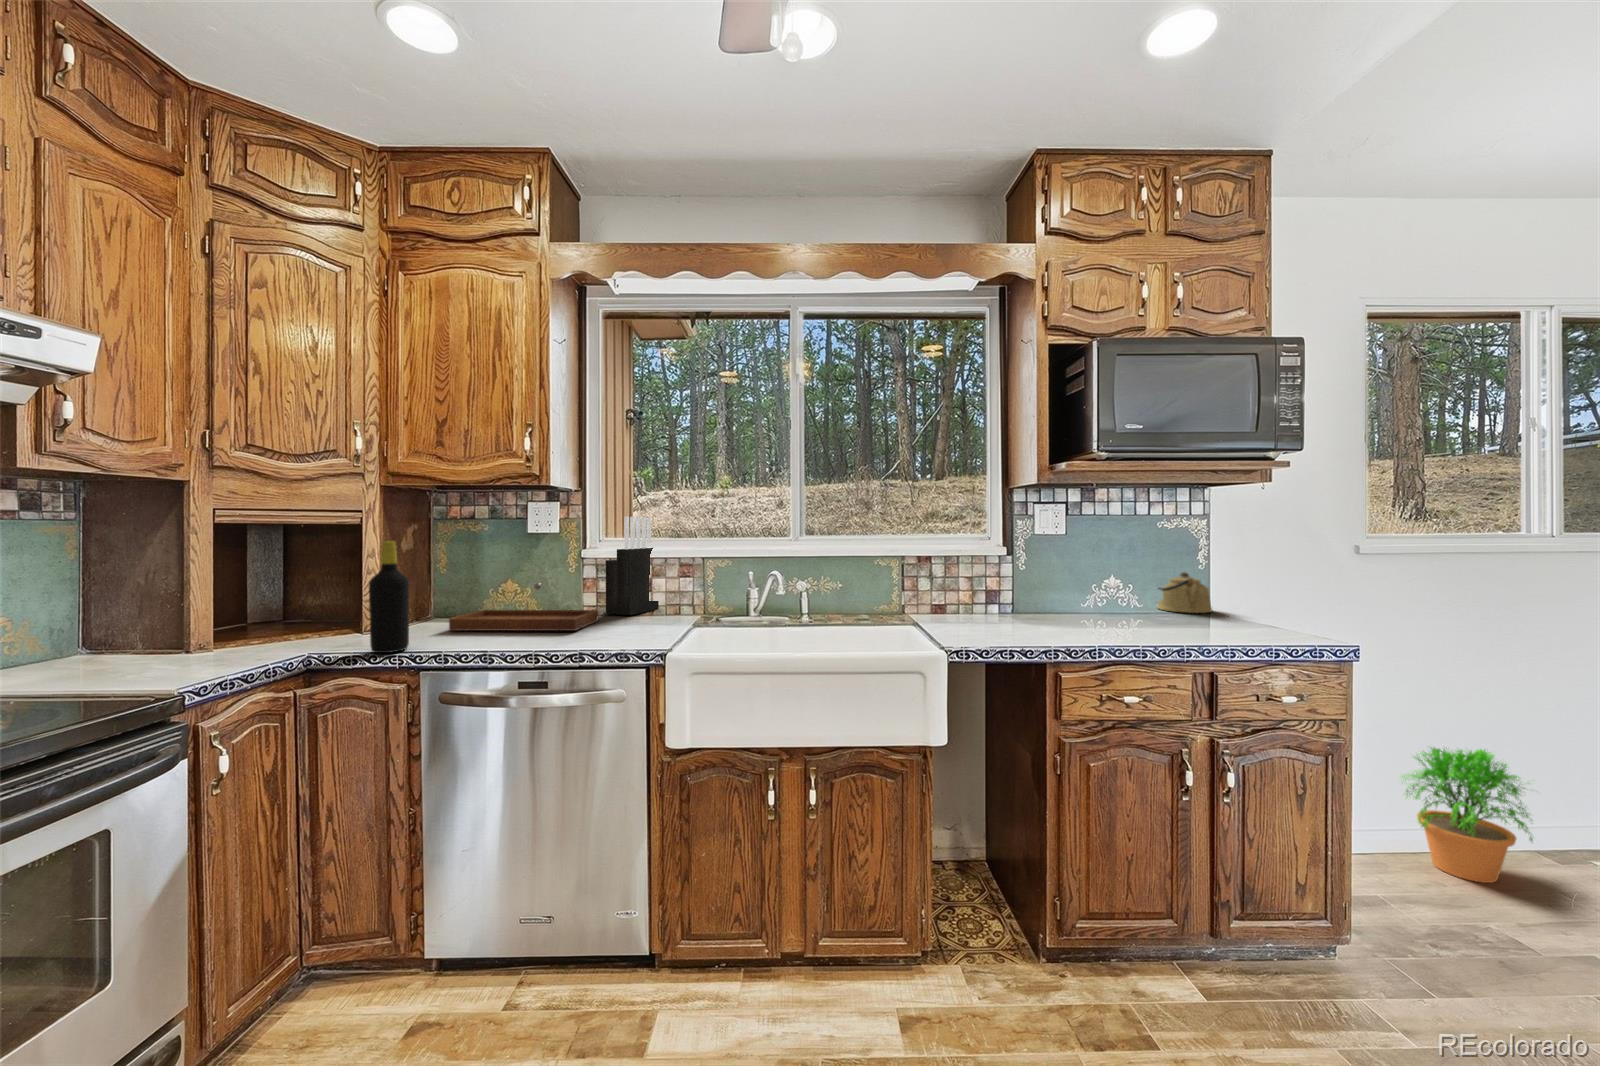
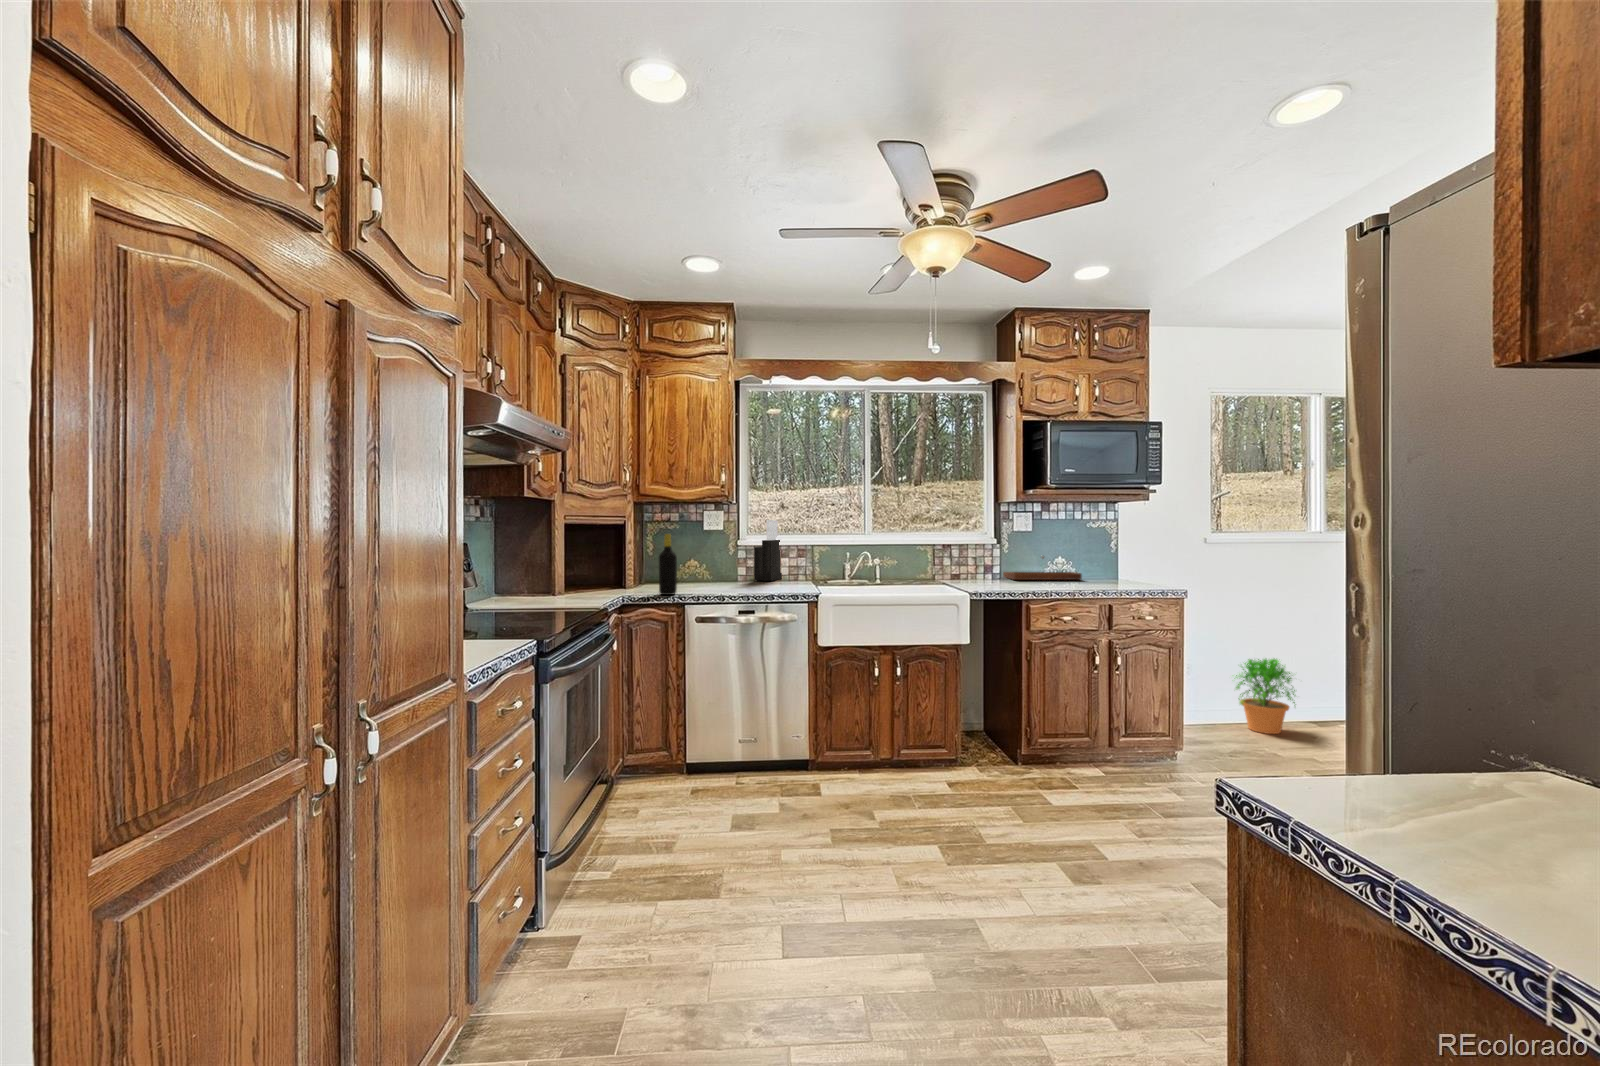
kettle: present [1157,572,1212,613] -> none [1086,555,1121,579]
tray: present [449,583,598,631] -> present [1003,556,1082,580]

